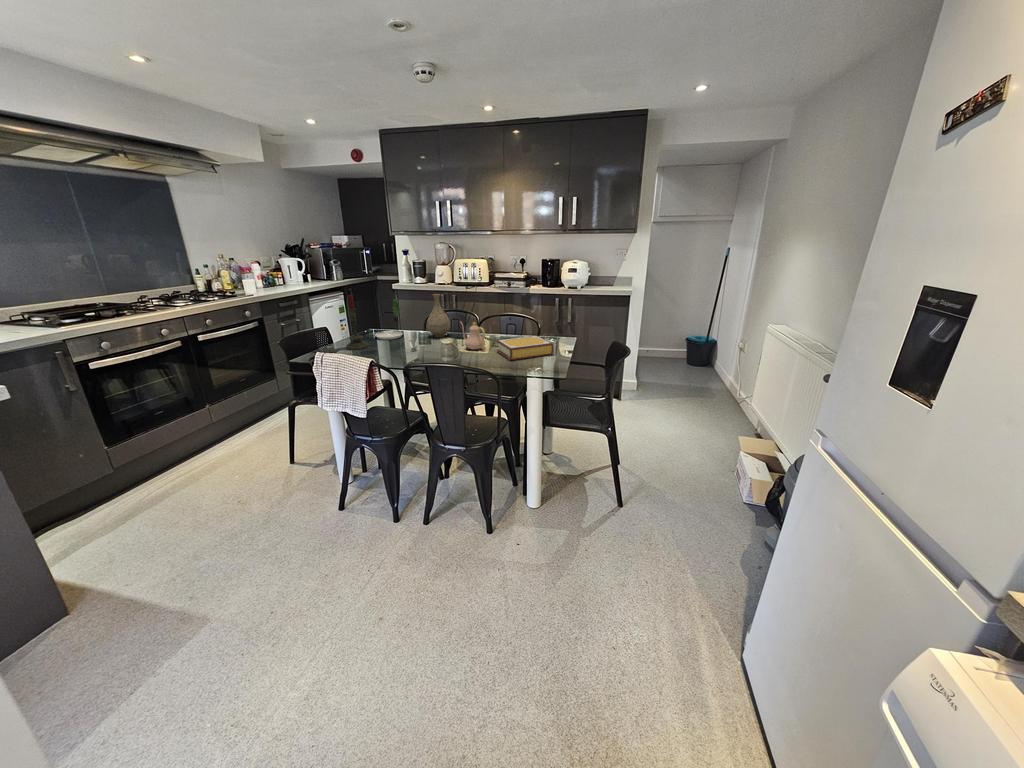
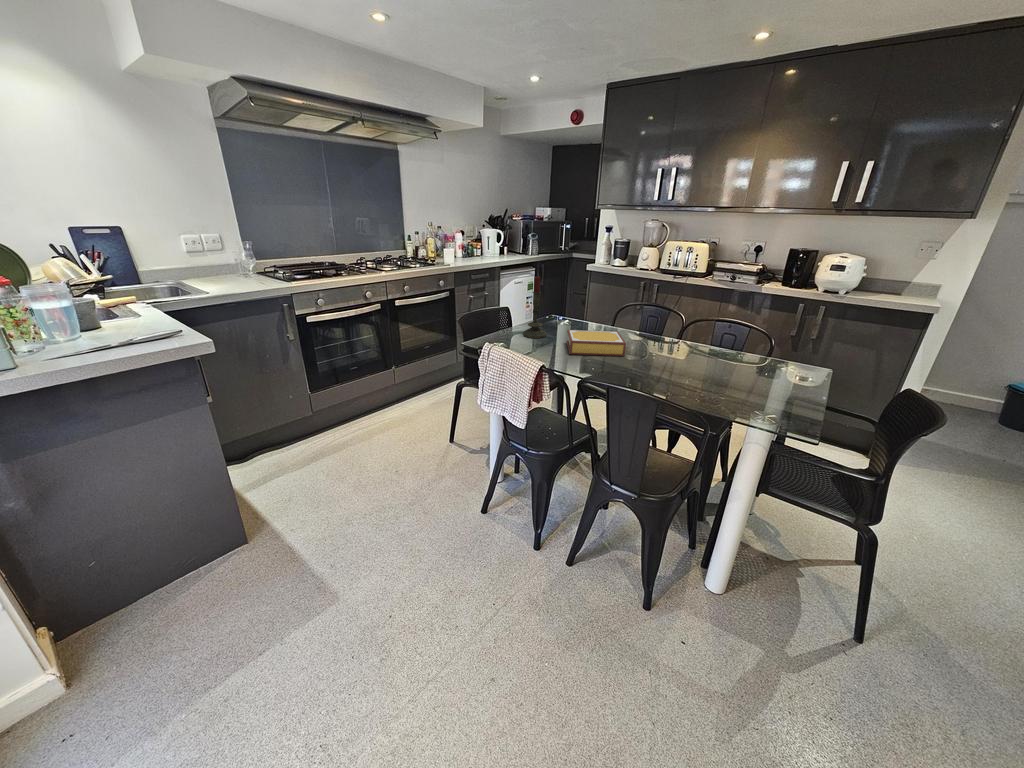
vase: present [427,294,450,337] -> none [617,284,646,338]
plate: present [375,299,403,340] -> none [556,285,588,331]
teapot: present [461,322,485,349] -> none [659,323,691,364]
book: present [497,336,553,360] -> present [566,330,626,356]

